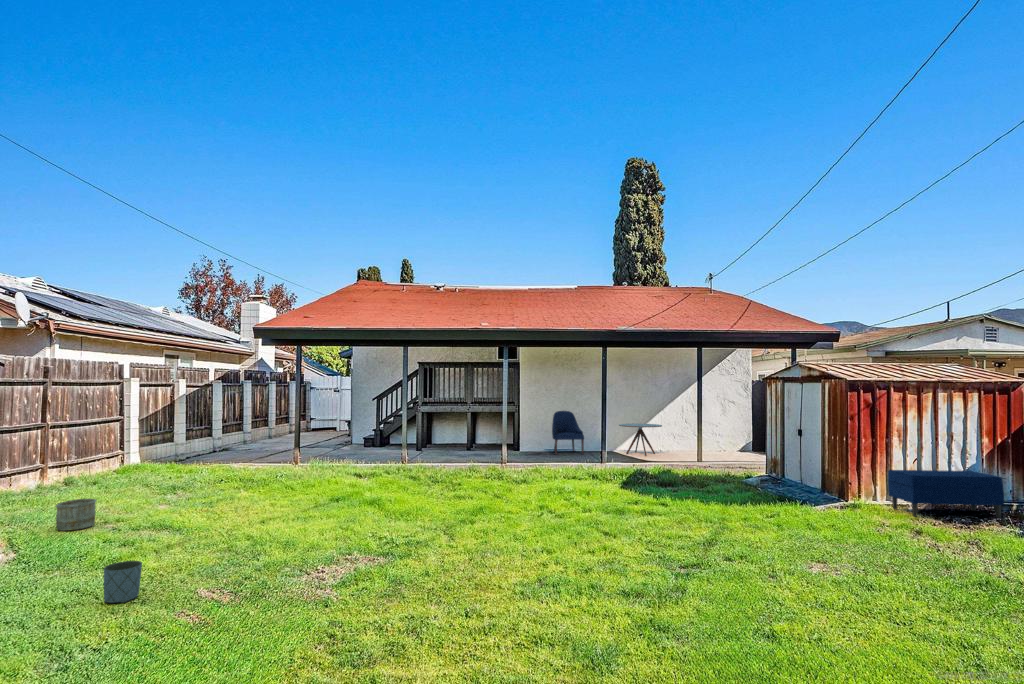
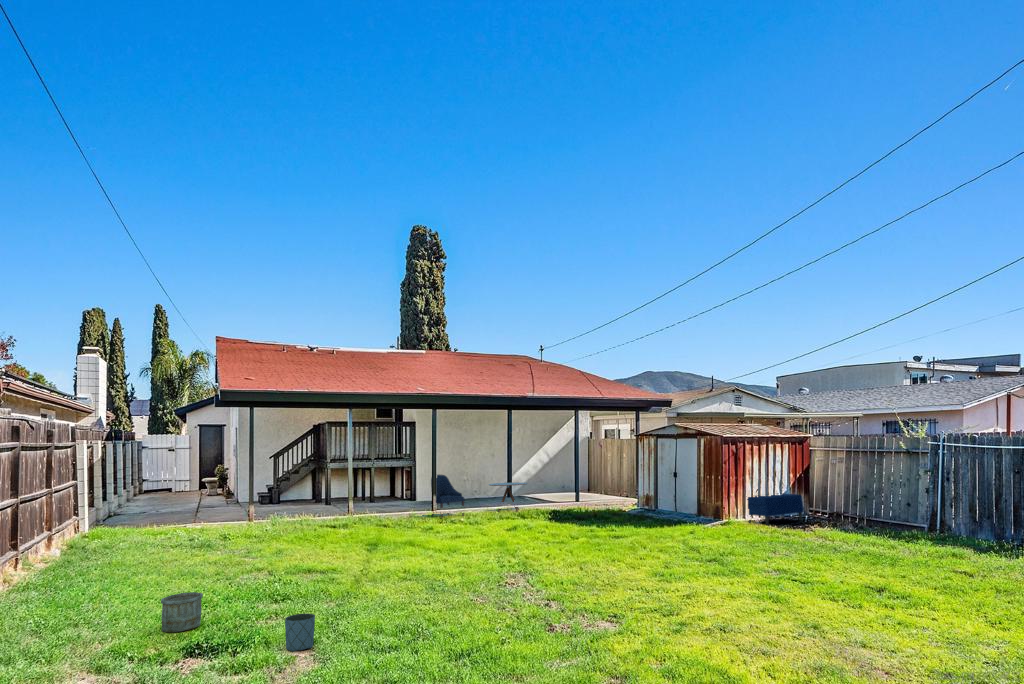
planter: present [104,561,142,603] -> present [285,613,315,652]

